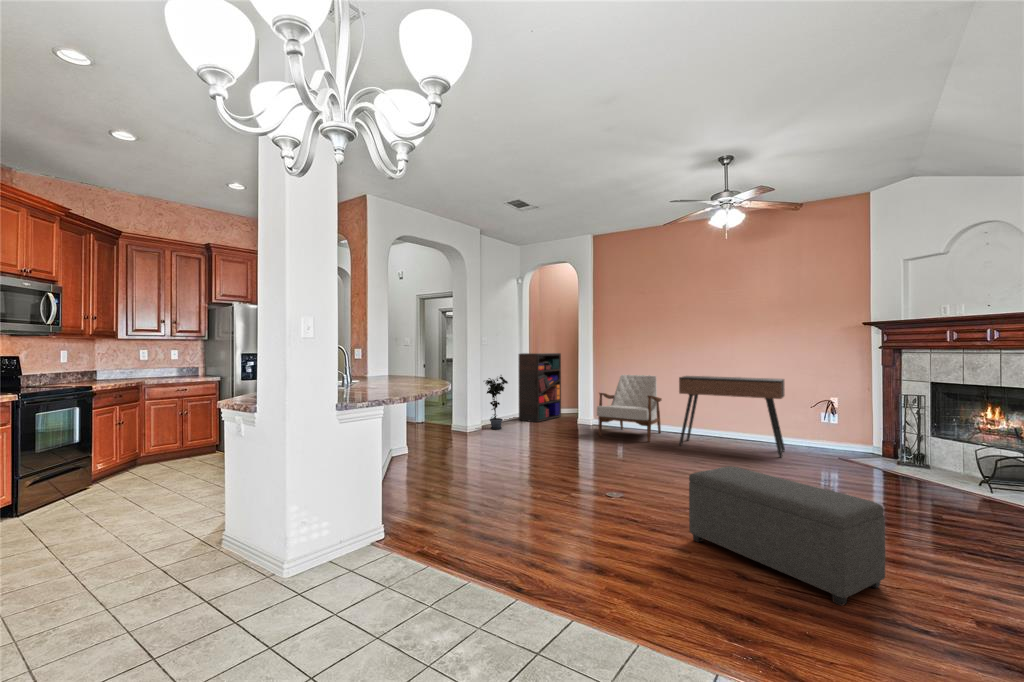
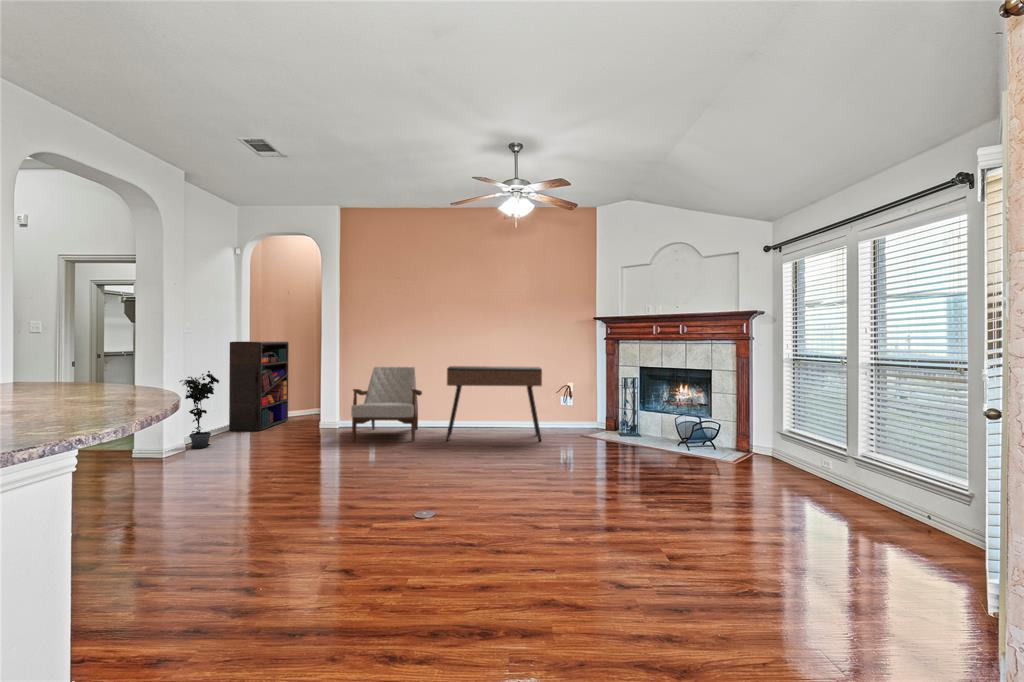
ottoman: present [689,466,885,606] -> none [541,463,717,589]

